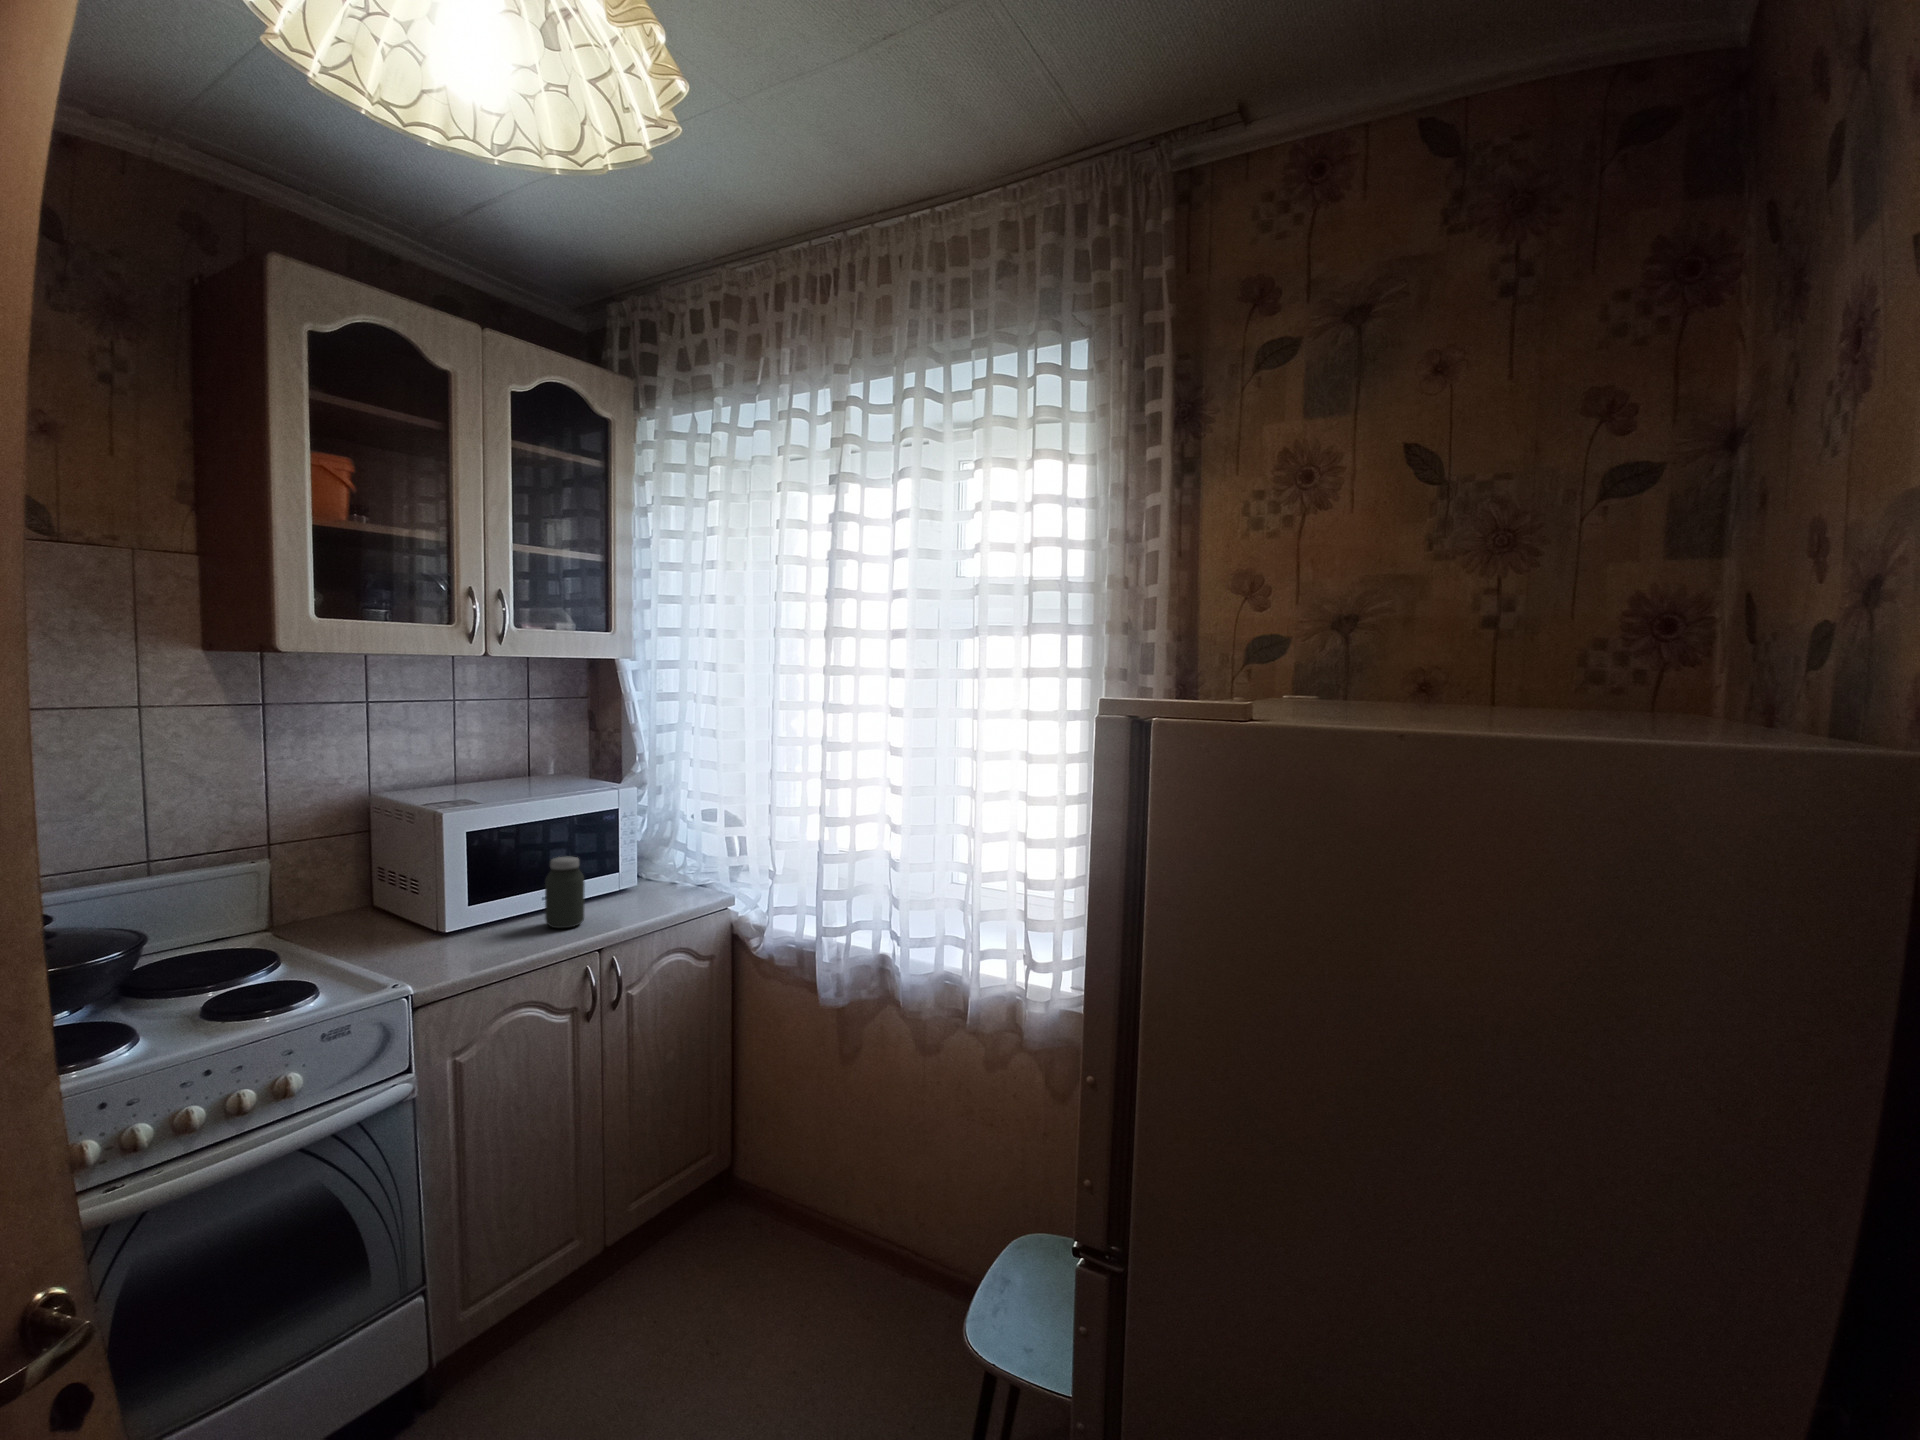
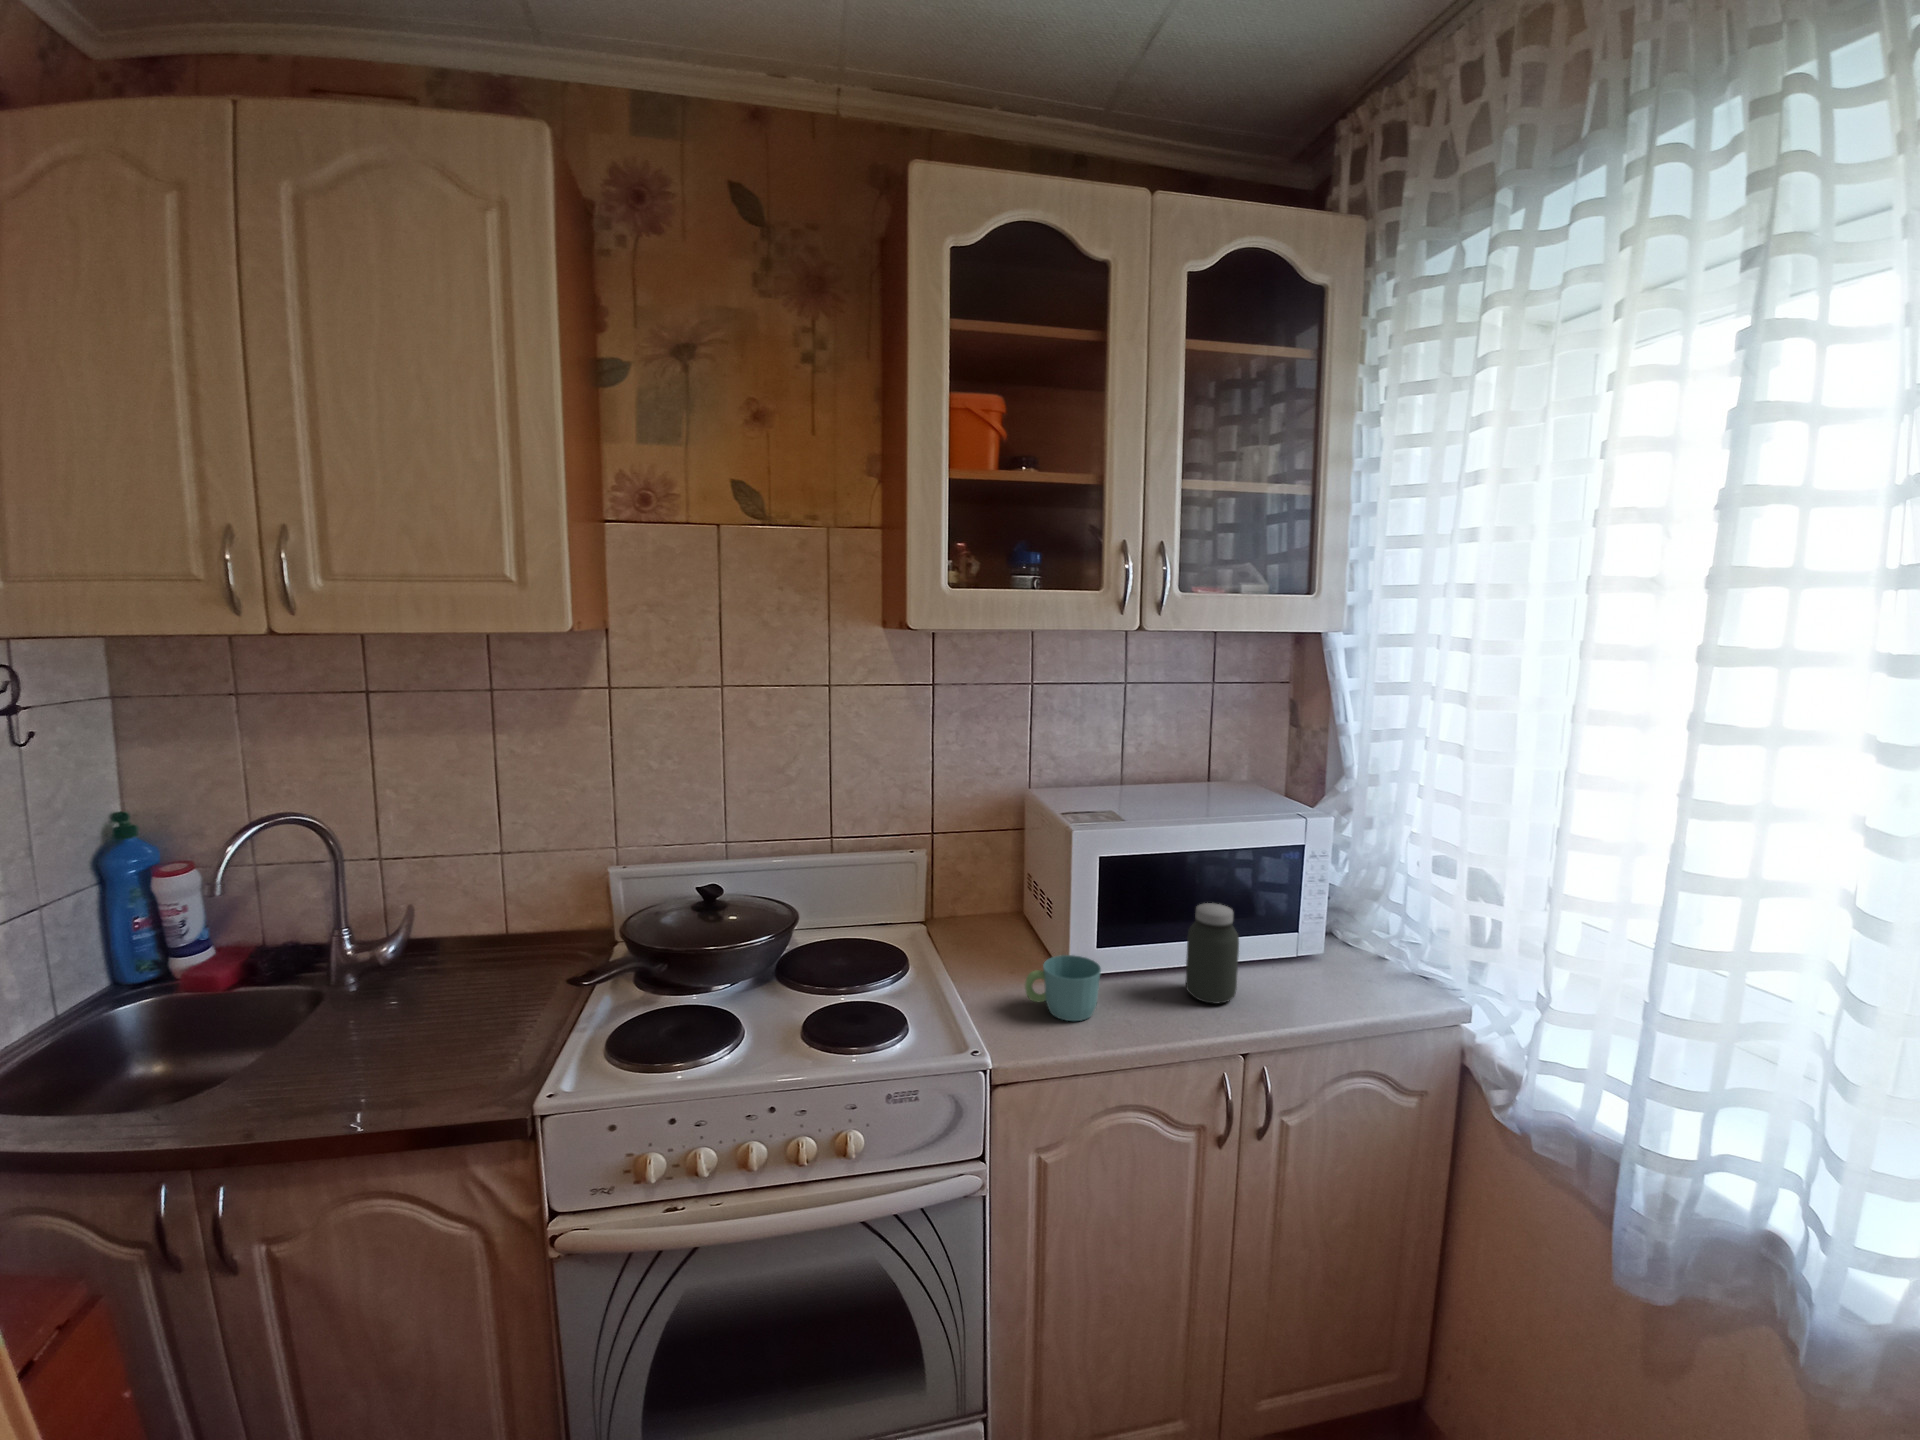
mug: none [420,912,486,959] -> present [1025,955,1101,1021]

